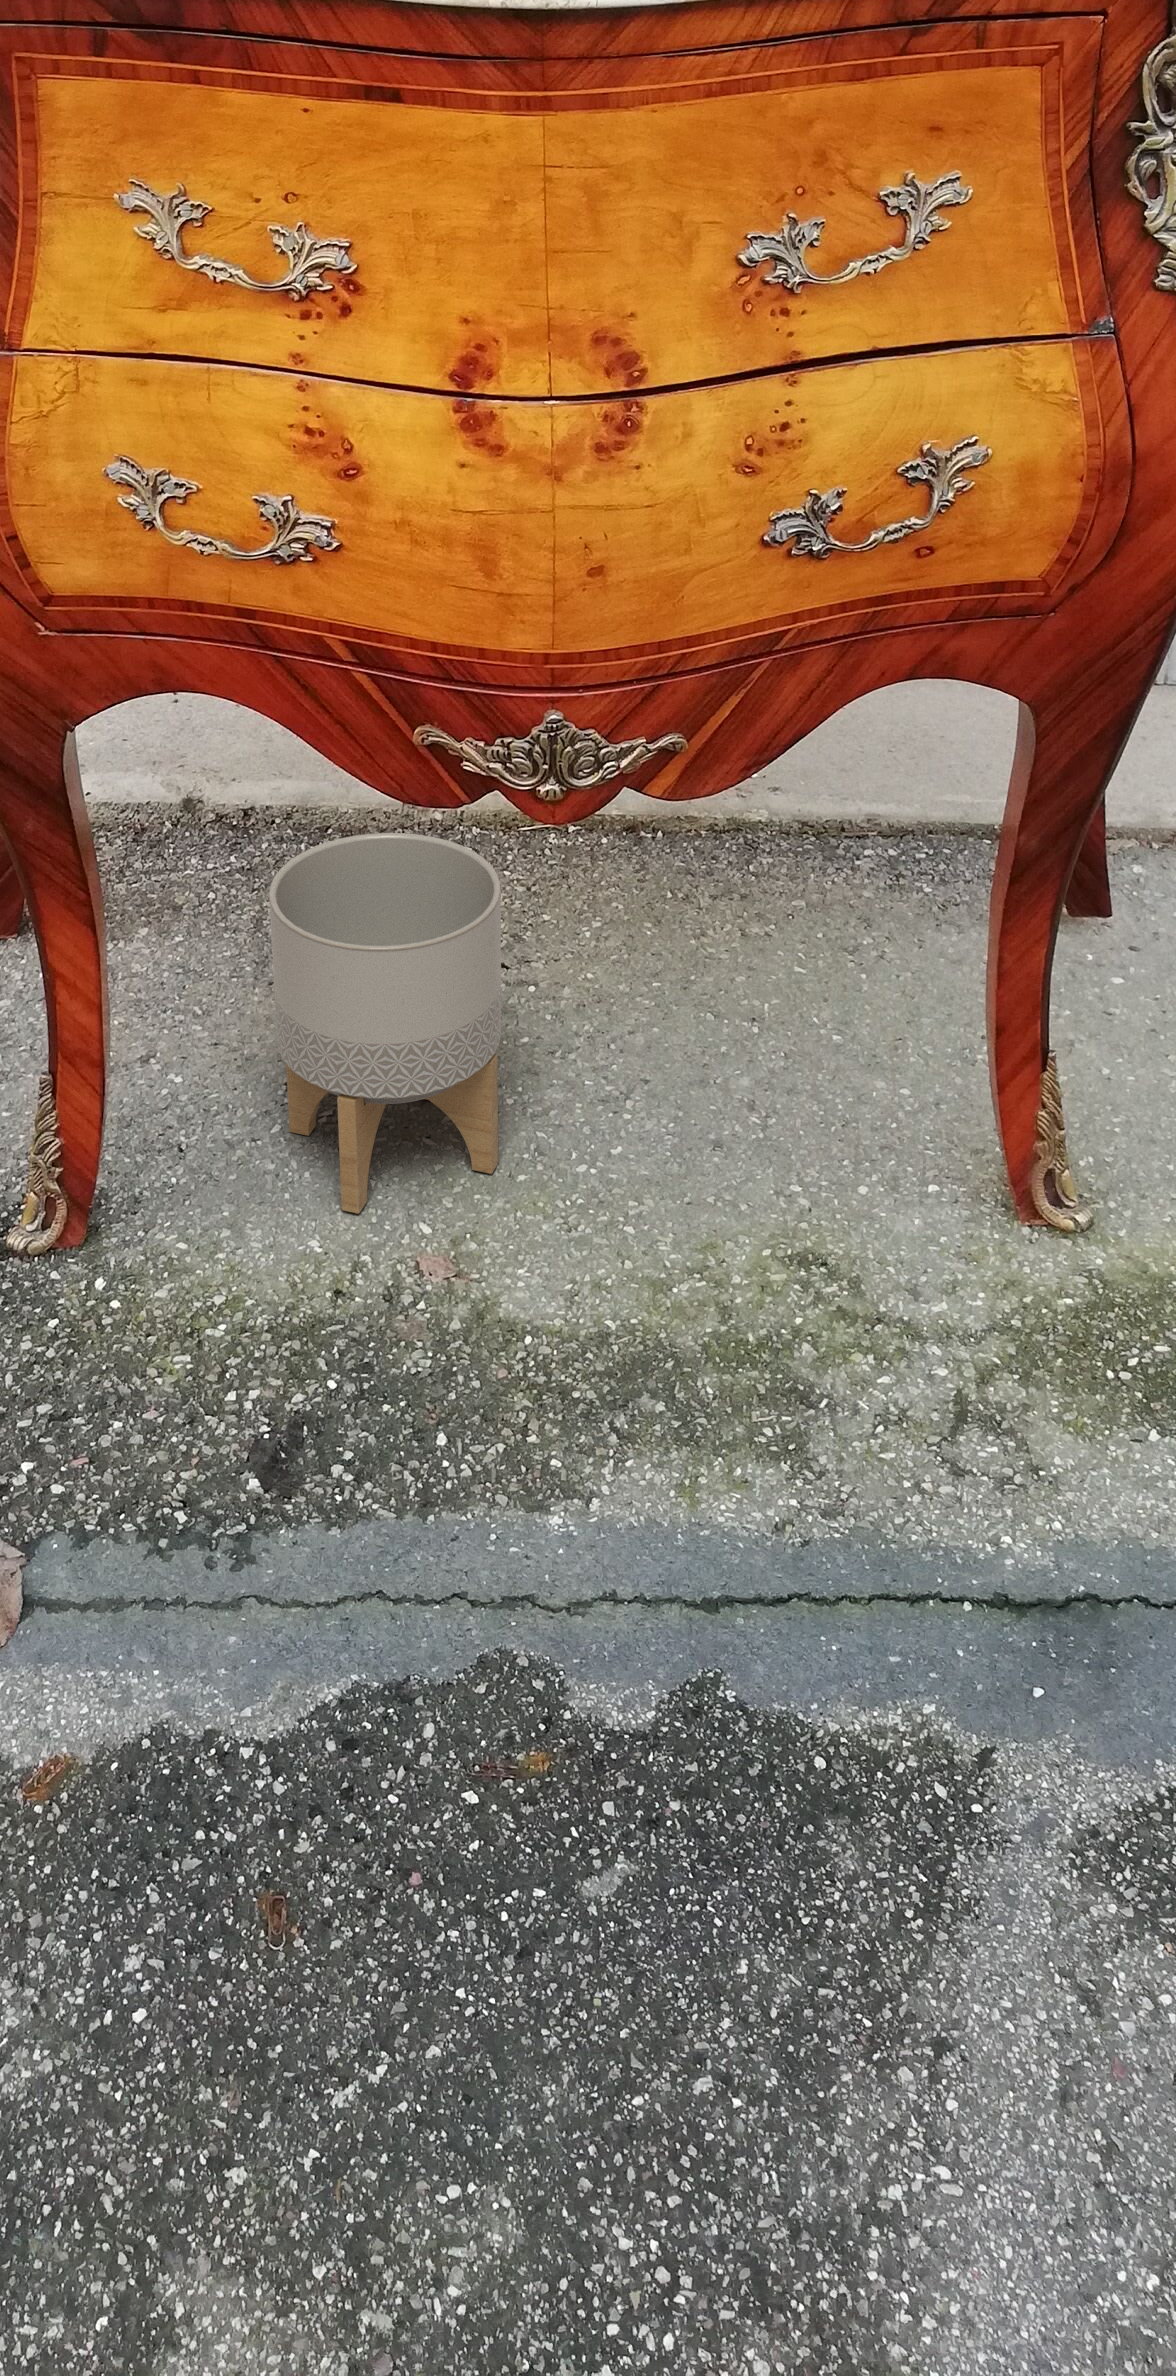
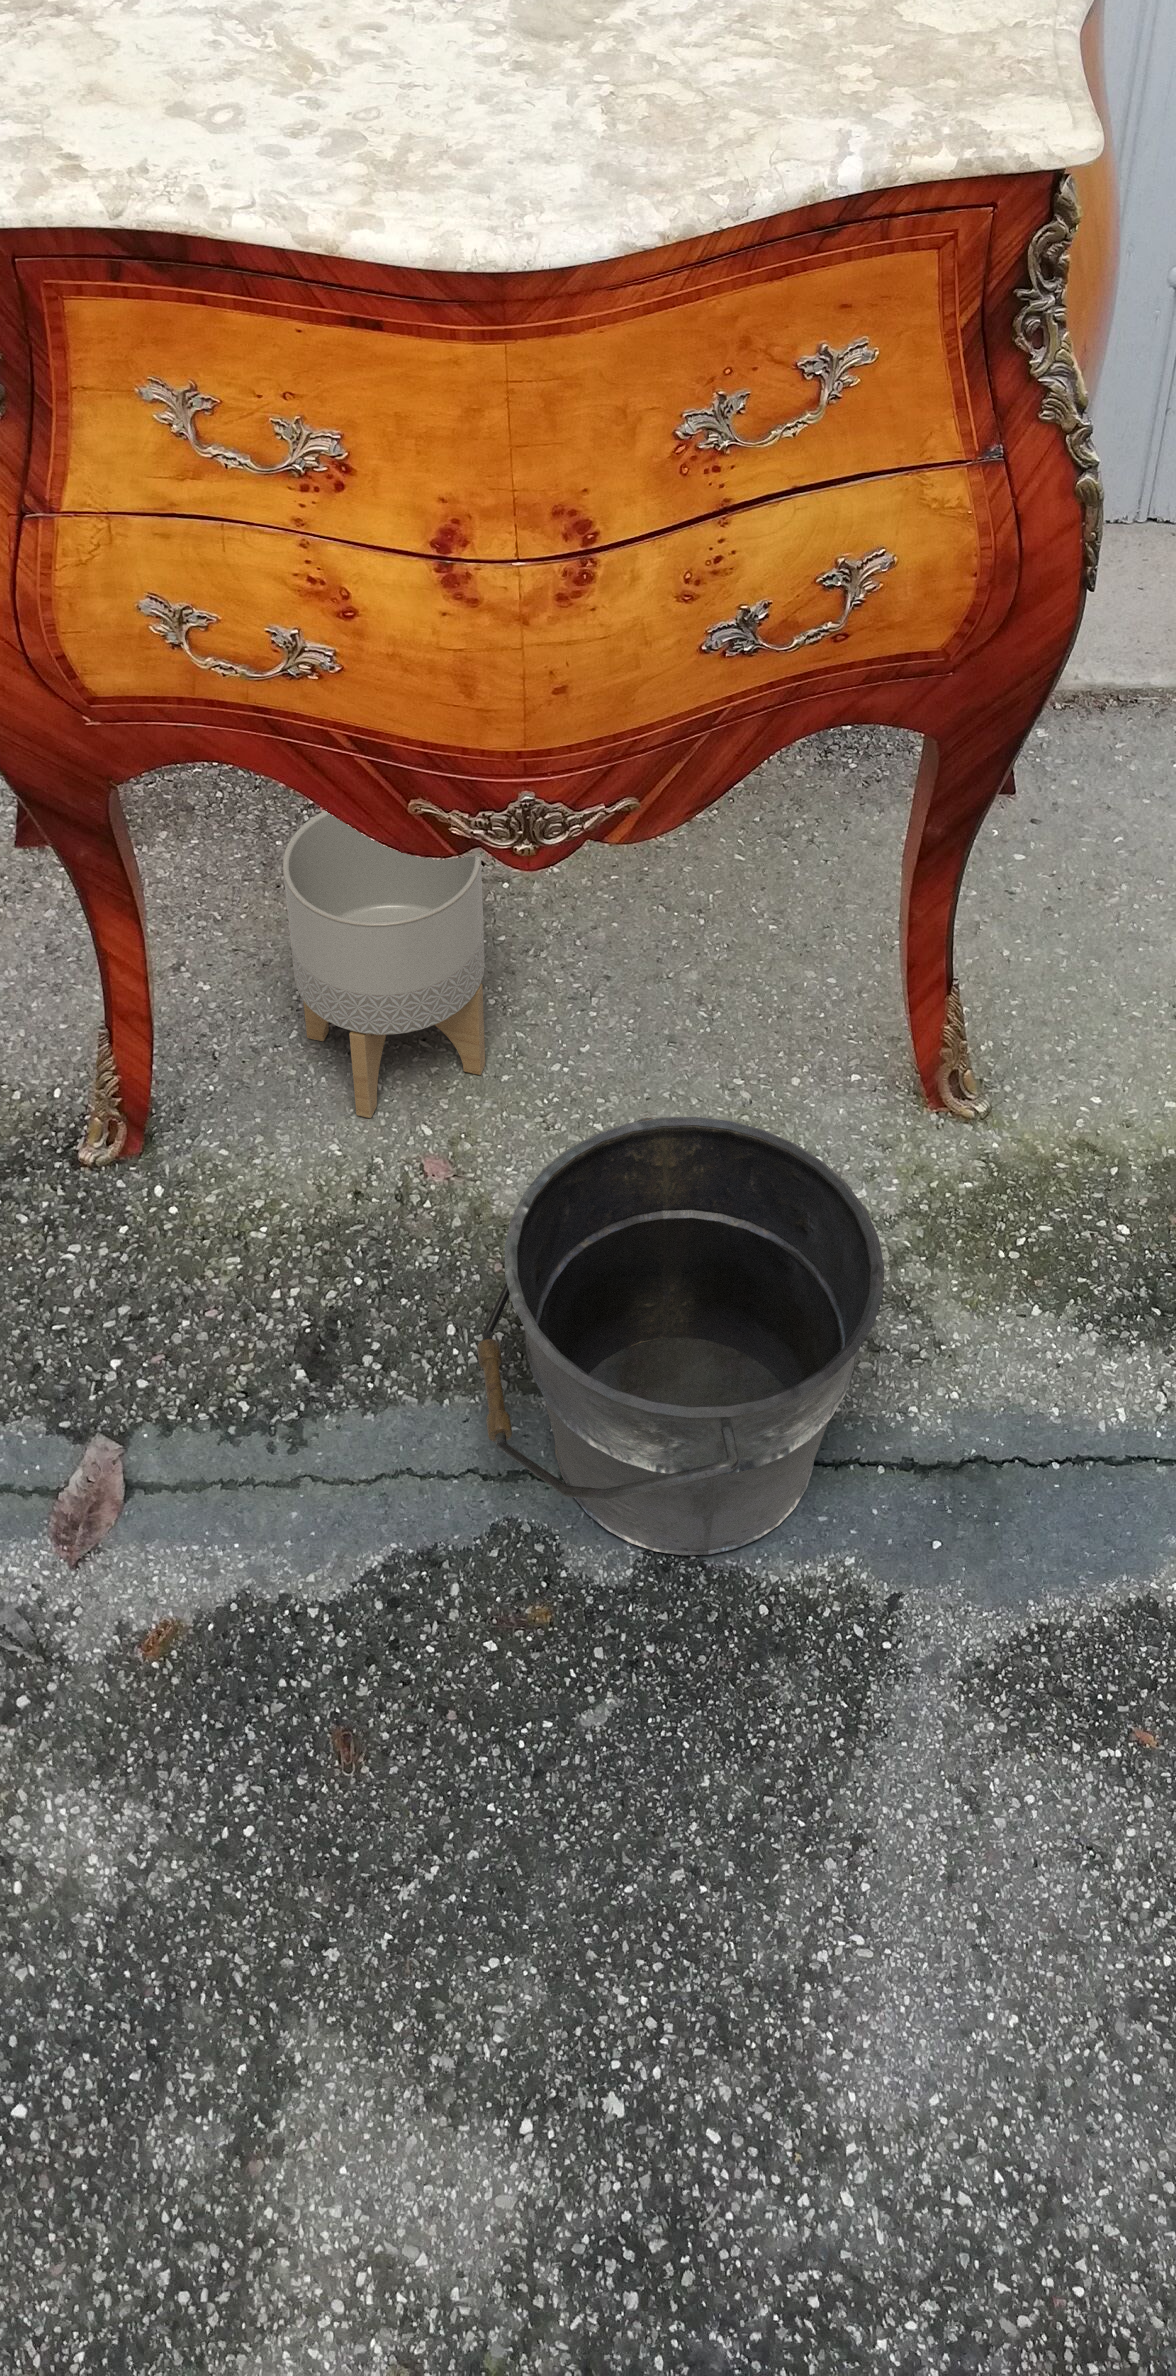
bucket: none [470,1148,974,1695] -> present [477,1117,884,1555]

